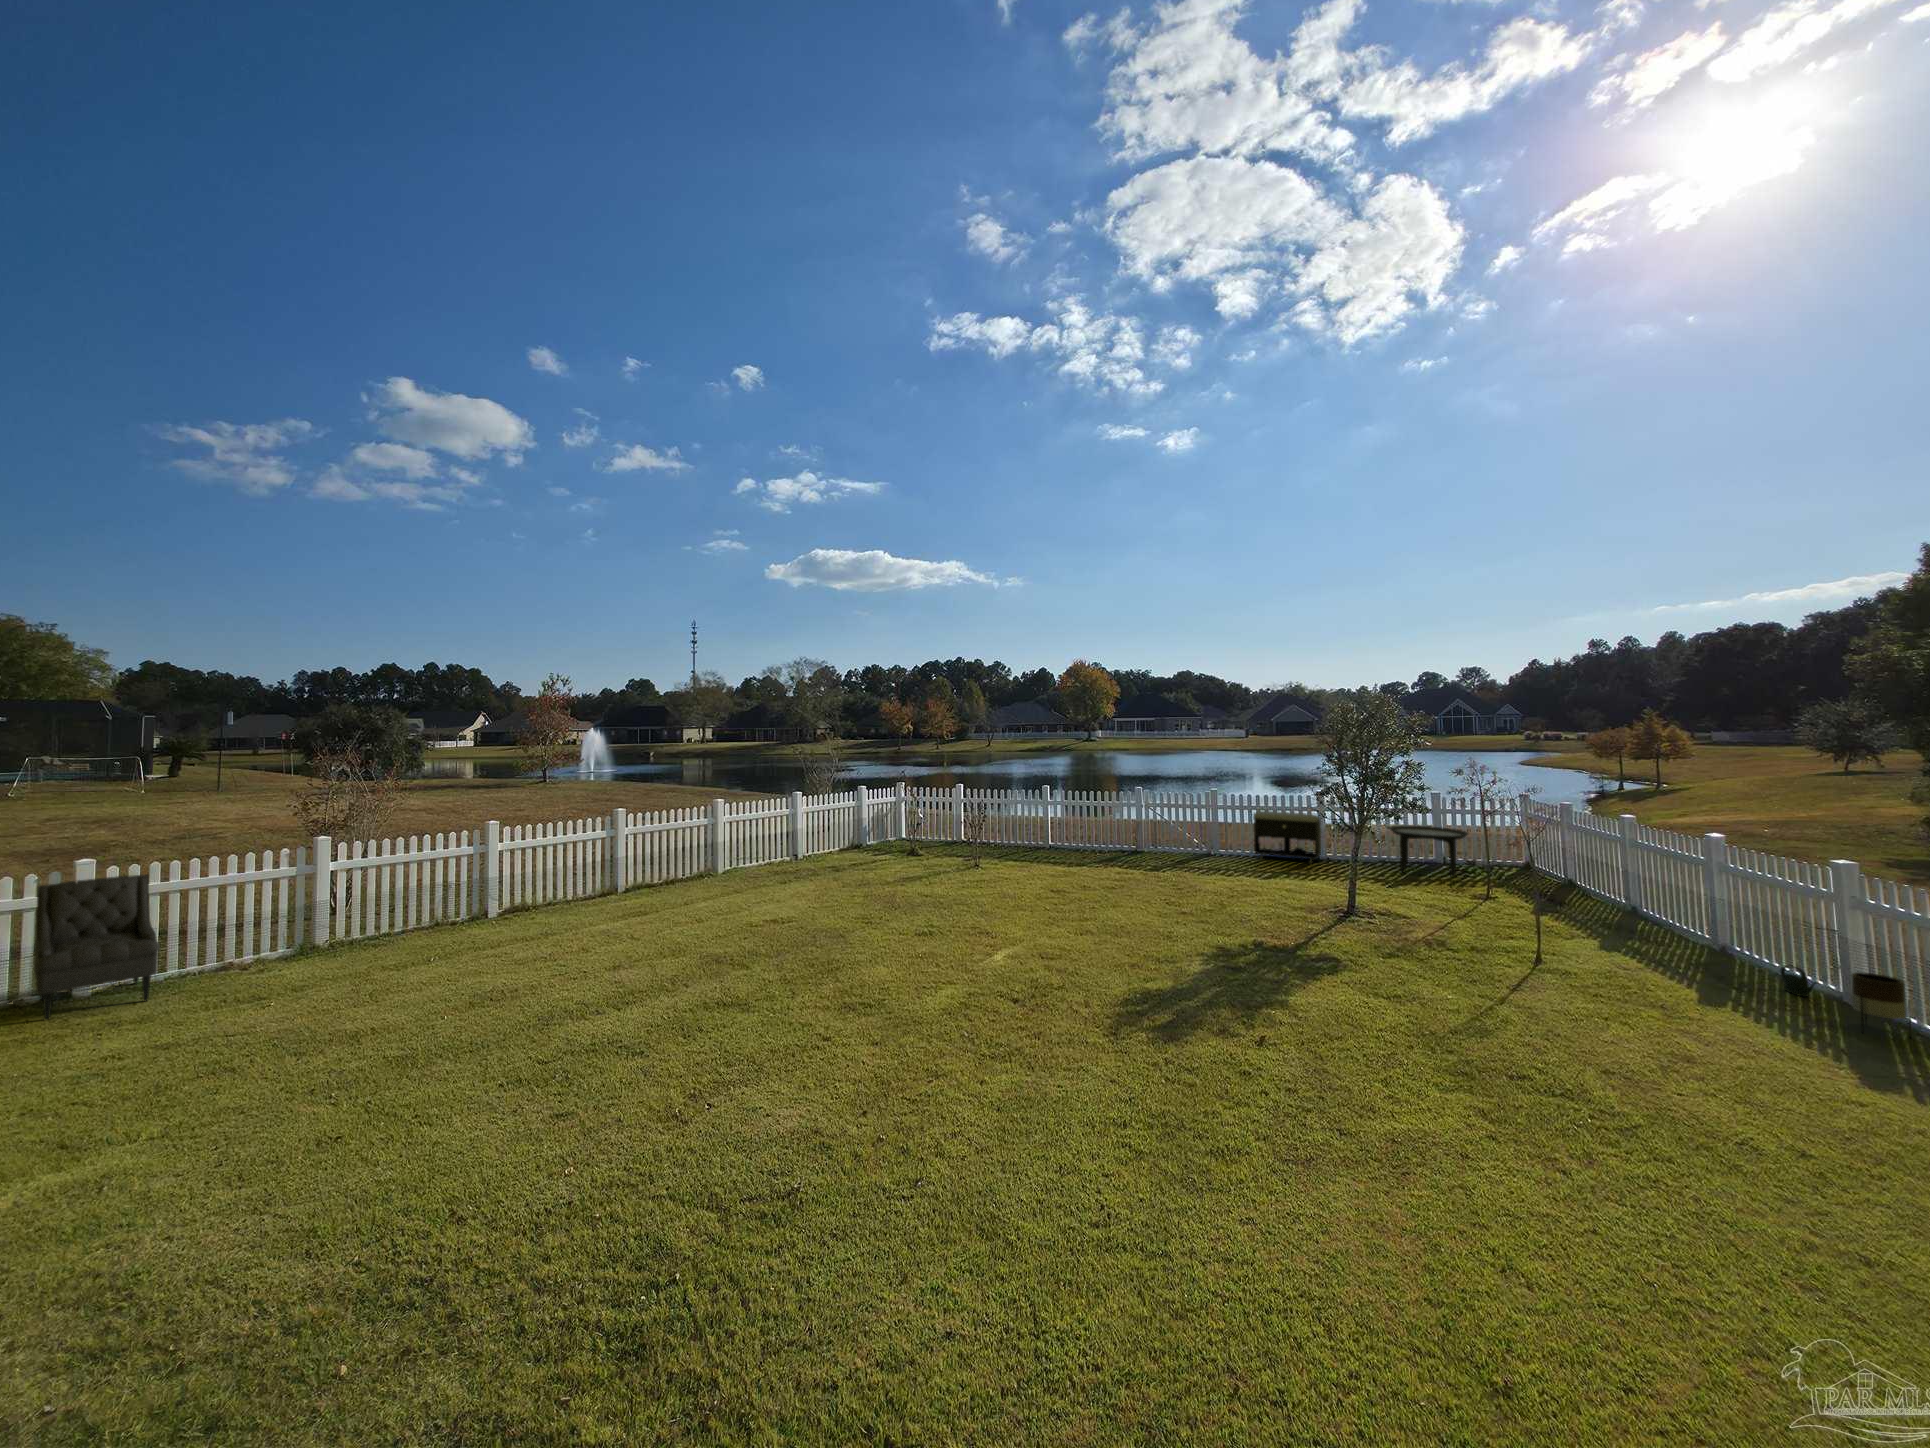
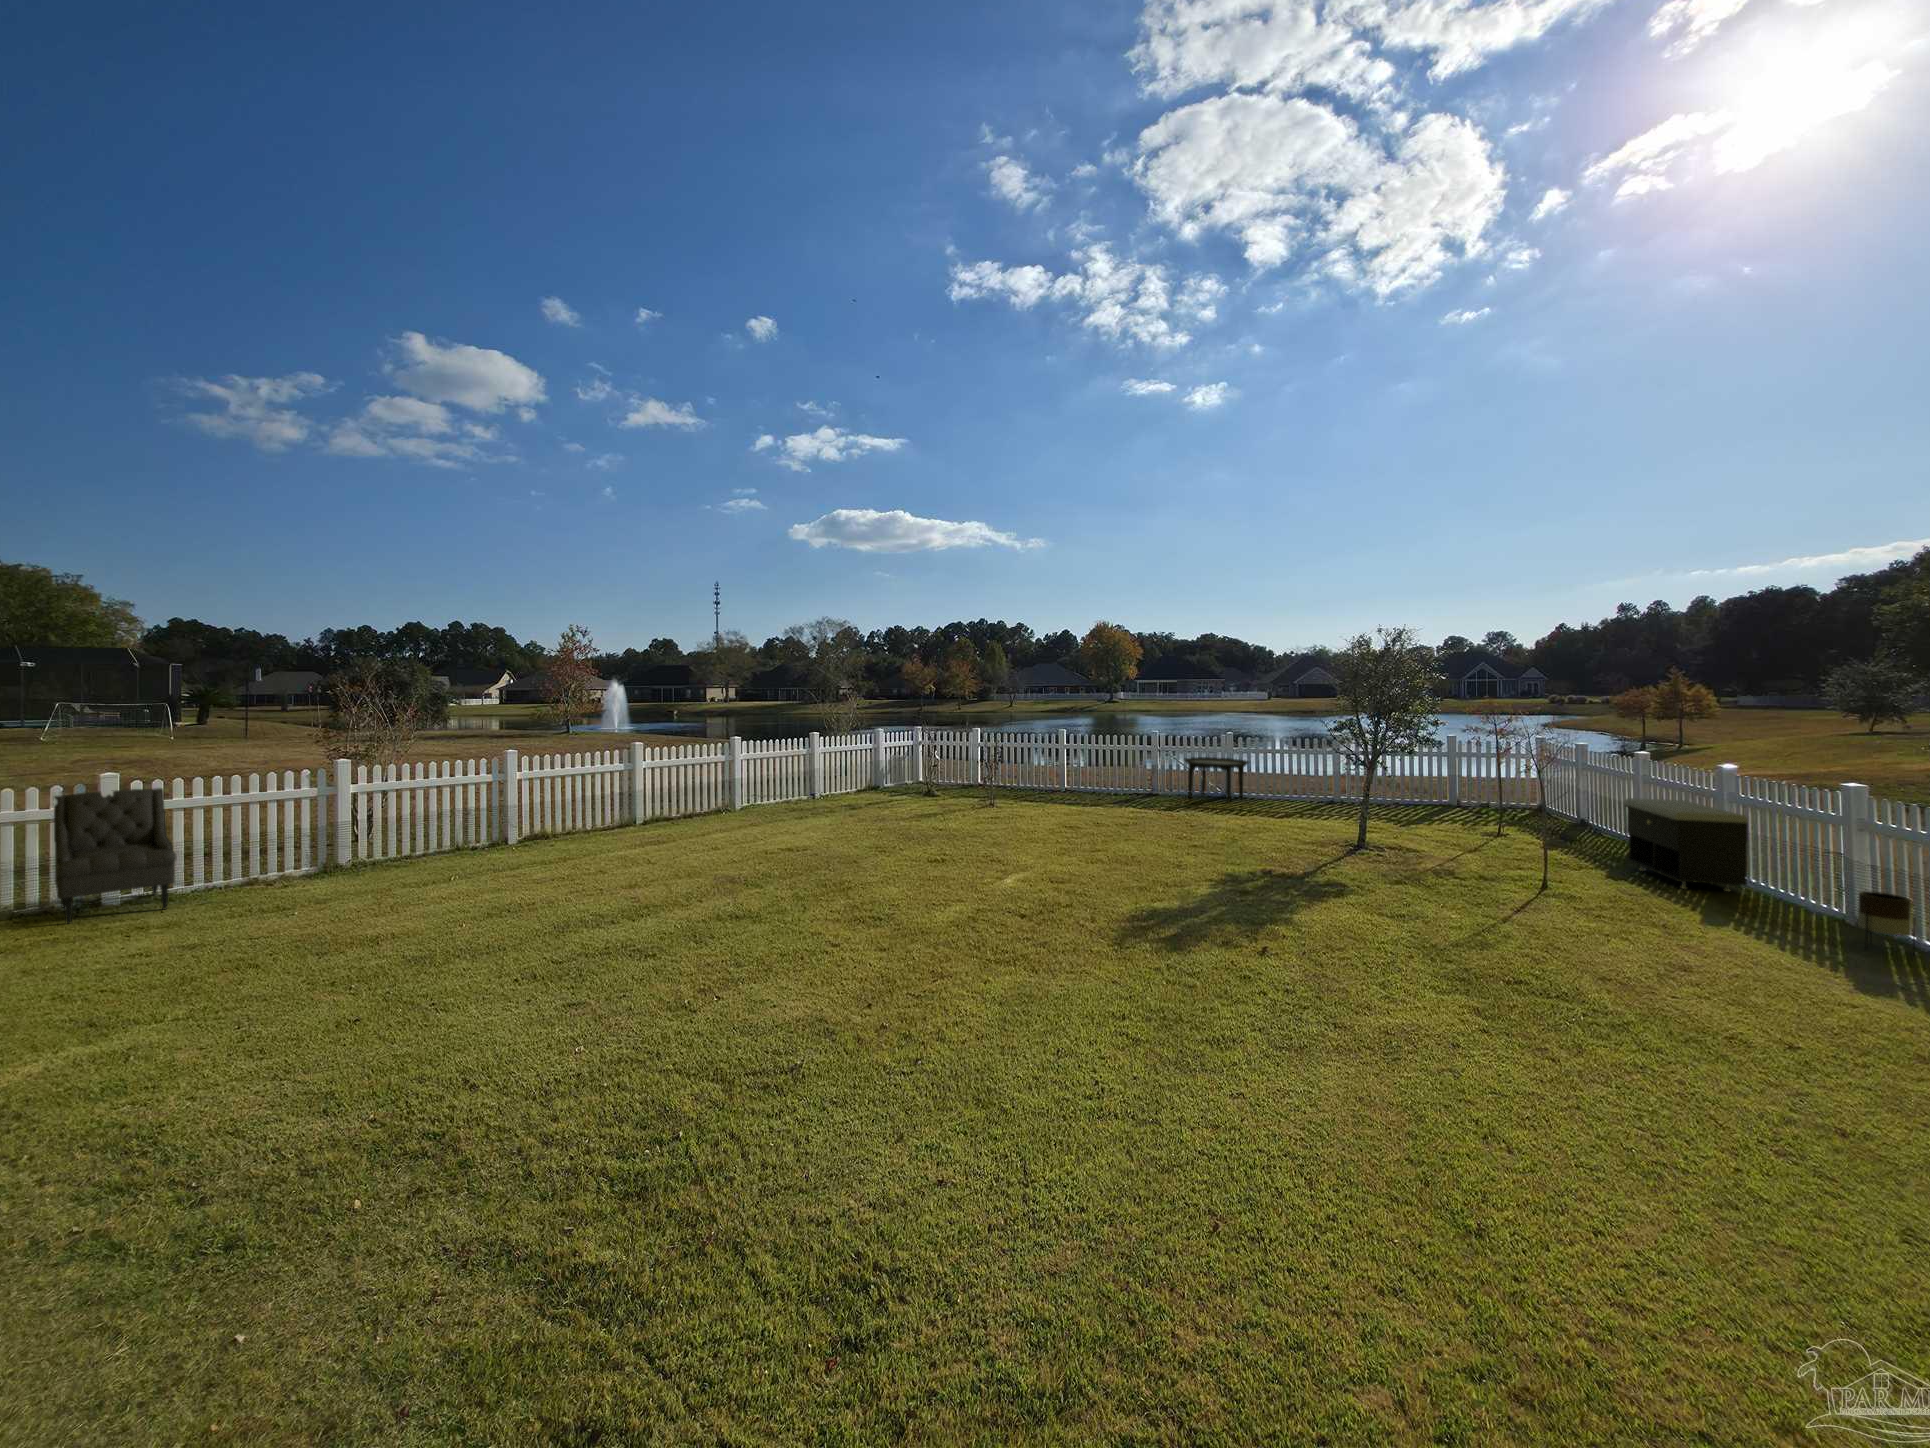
storage bench: present [1253,811,1321,862] -> present [1625,798,1748,891]
round table: present [1389,826,1468,877] -> present [1184,757,1249,802]
watering can: present [1780,965,1817,997] -> none [1790,889,1826,919]

